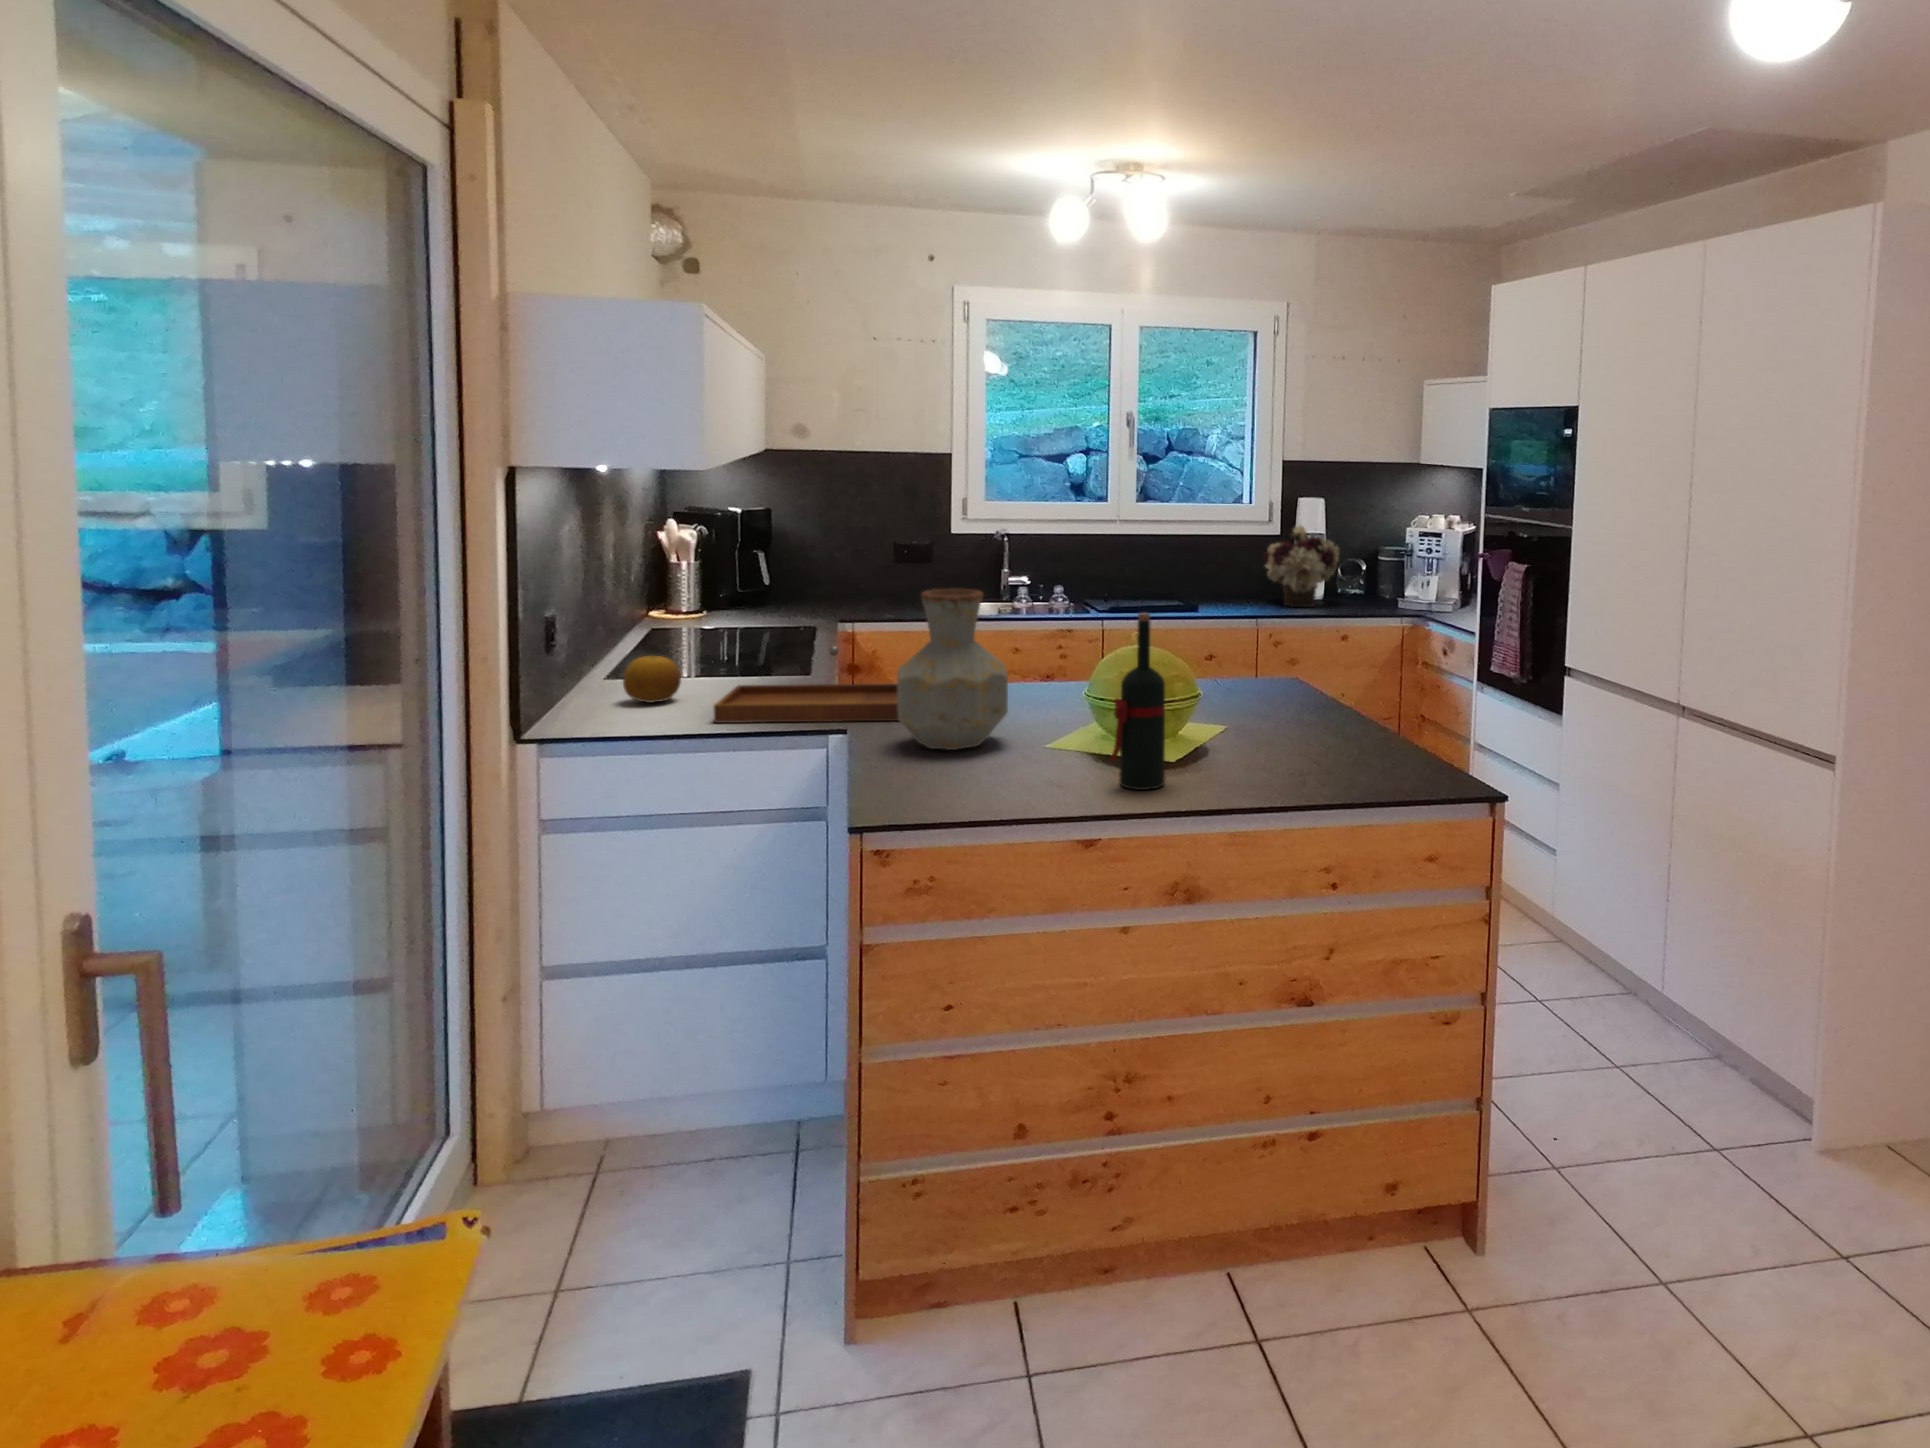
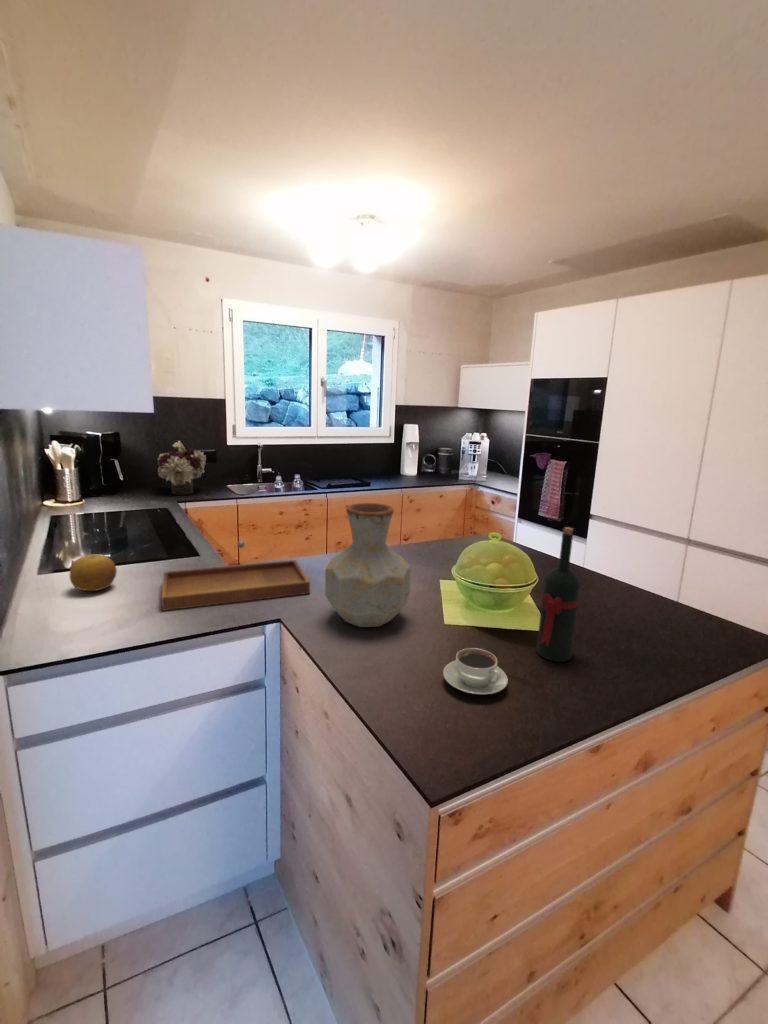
flower arrangement: present [1263,525,1339,607] -> present [157,441,206,494]
coffee cup: none [959,755,1038,800] -> present [443,648,508,694]

